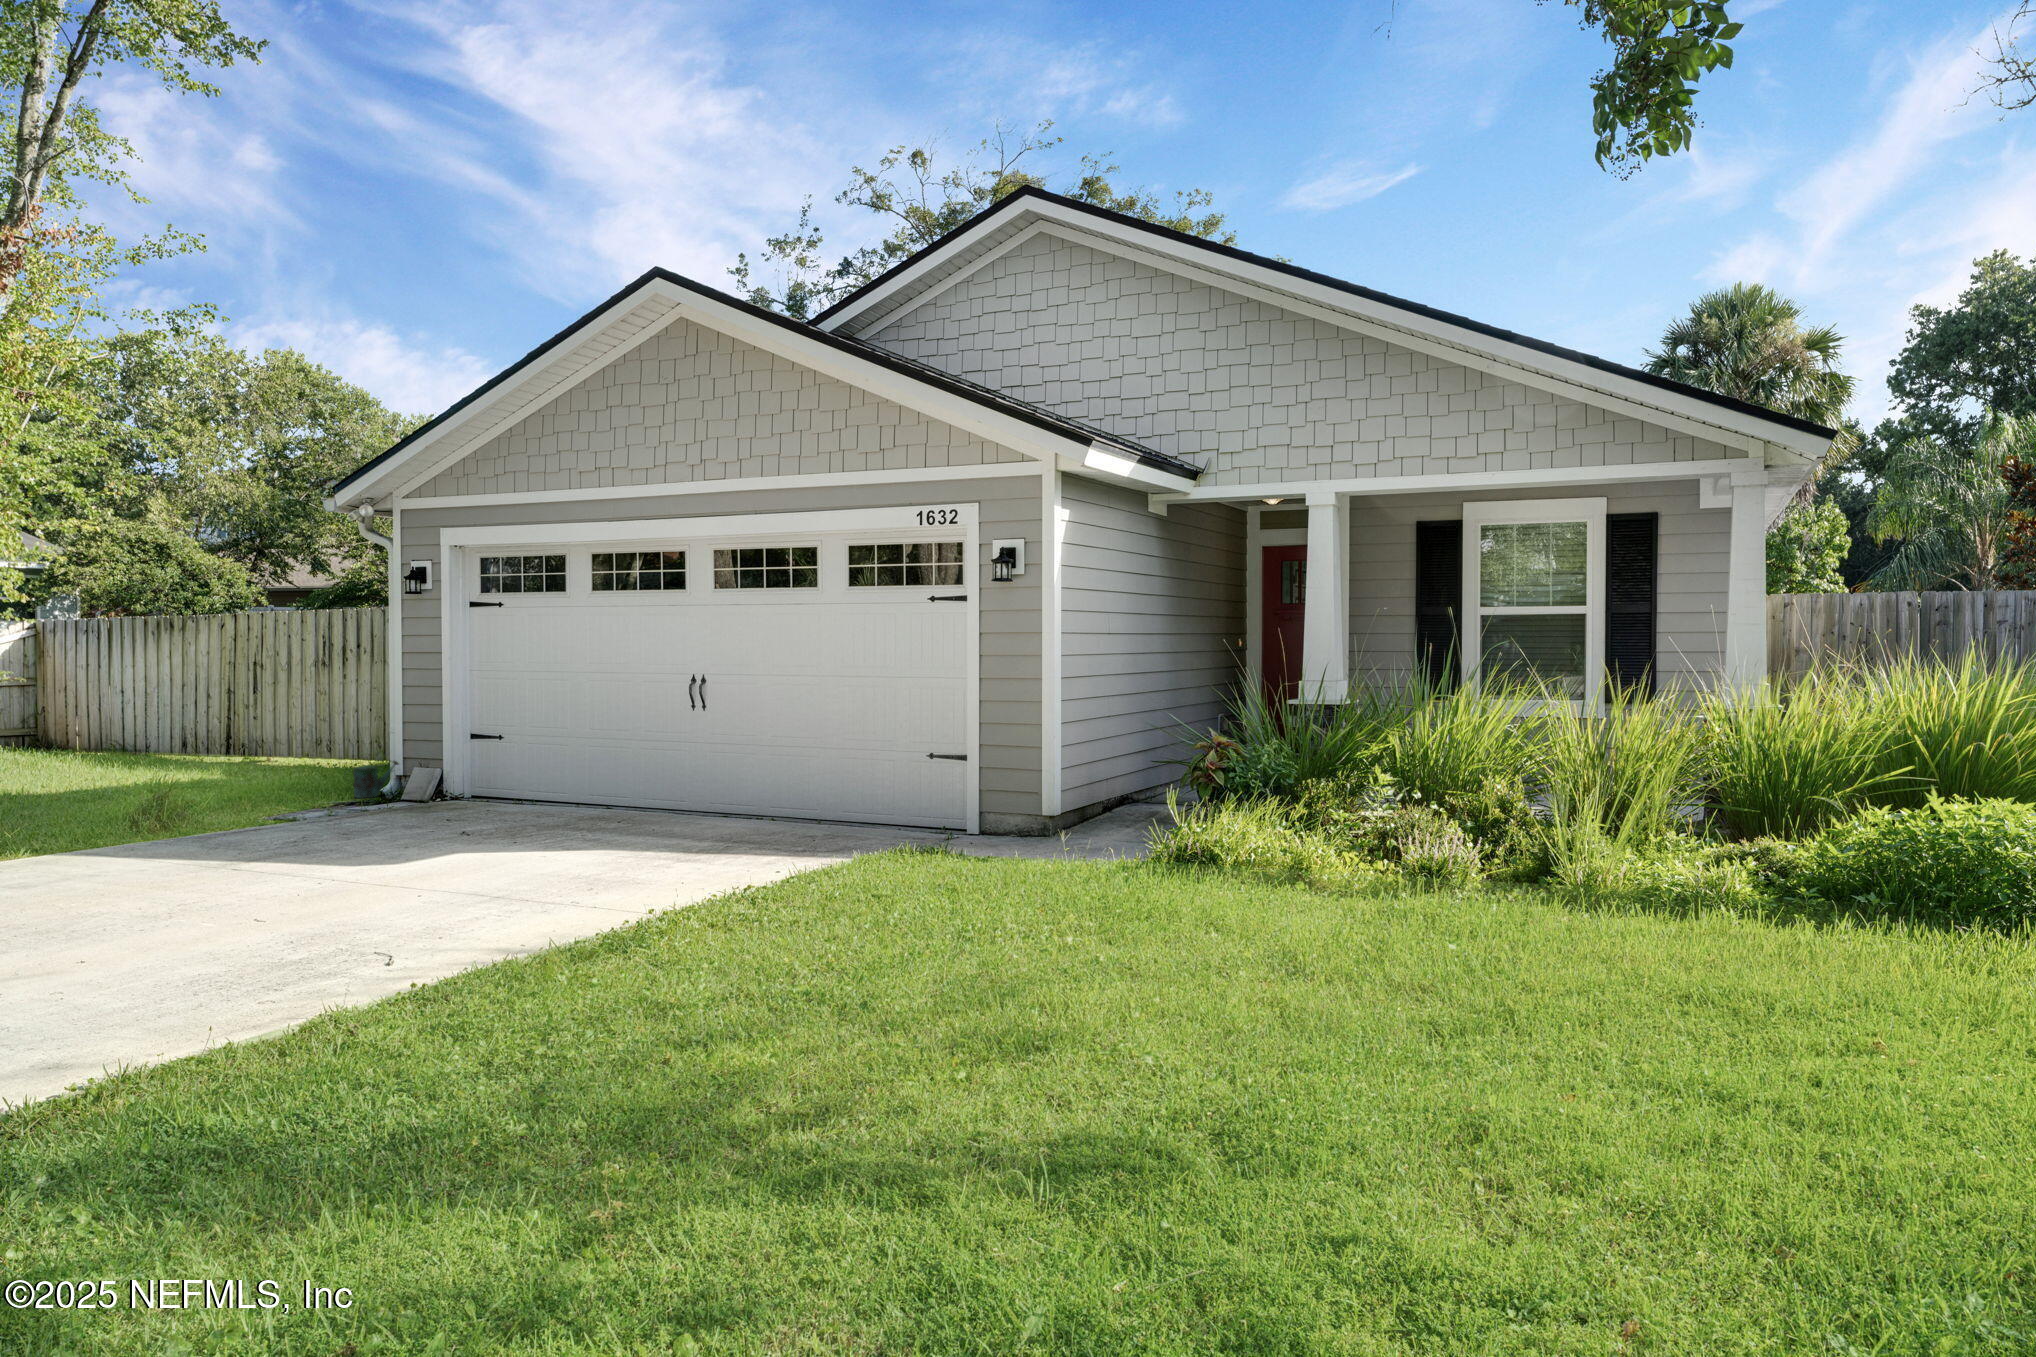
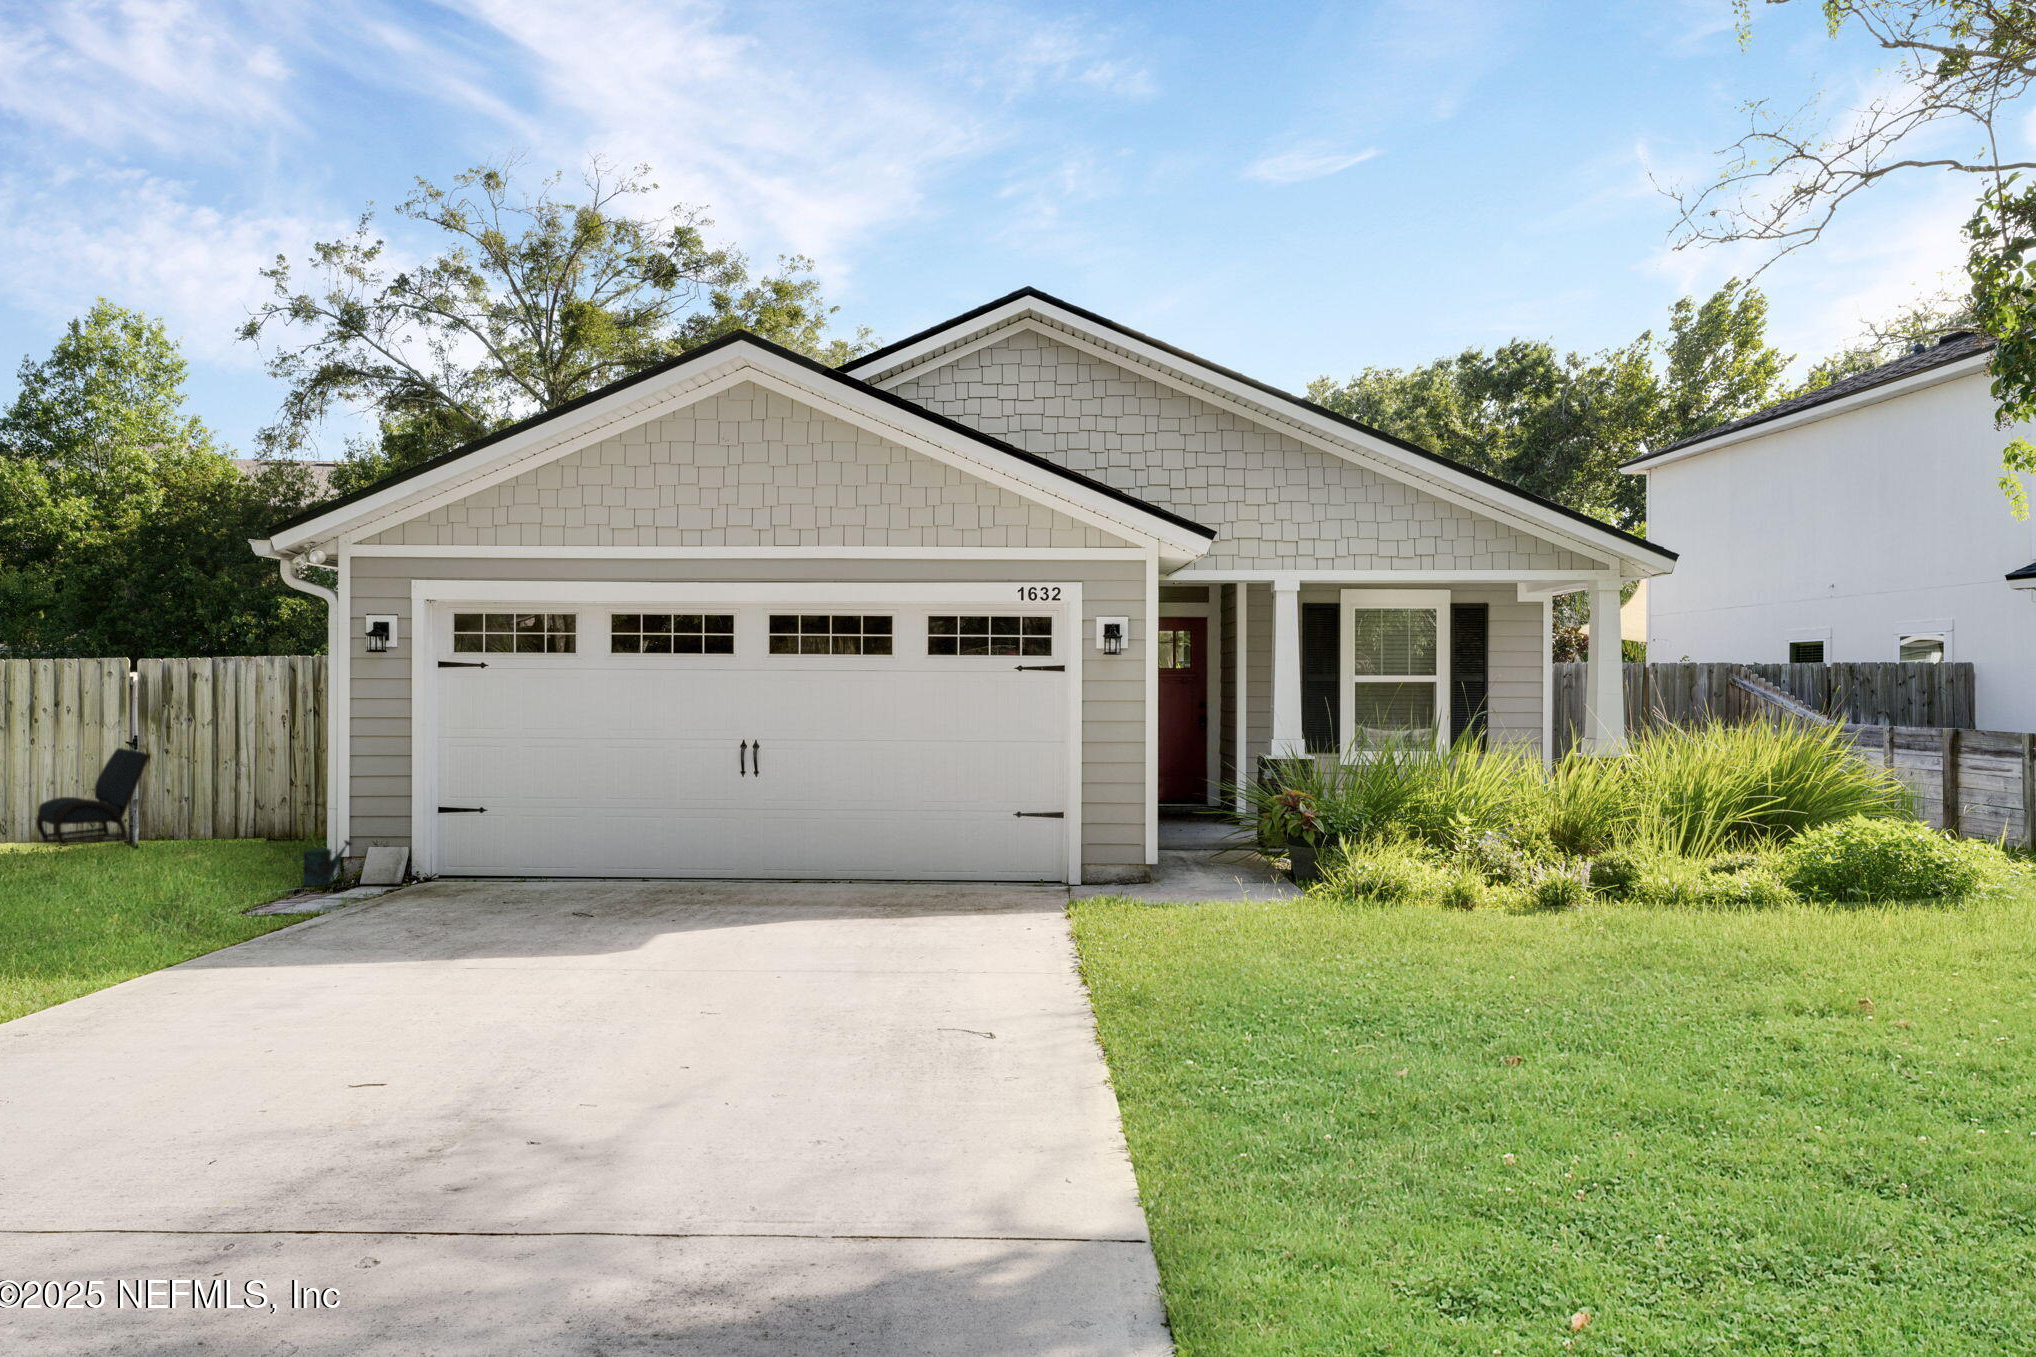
lounge chair: none [287,685,363,763] -> present [36,748,150,845]

